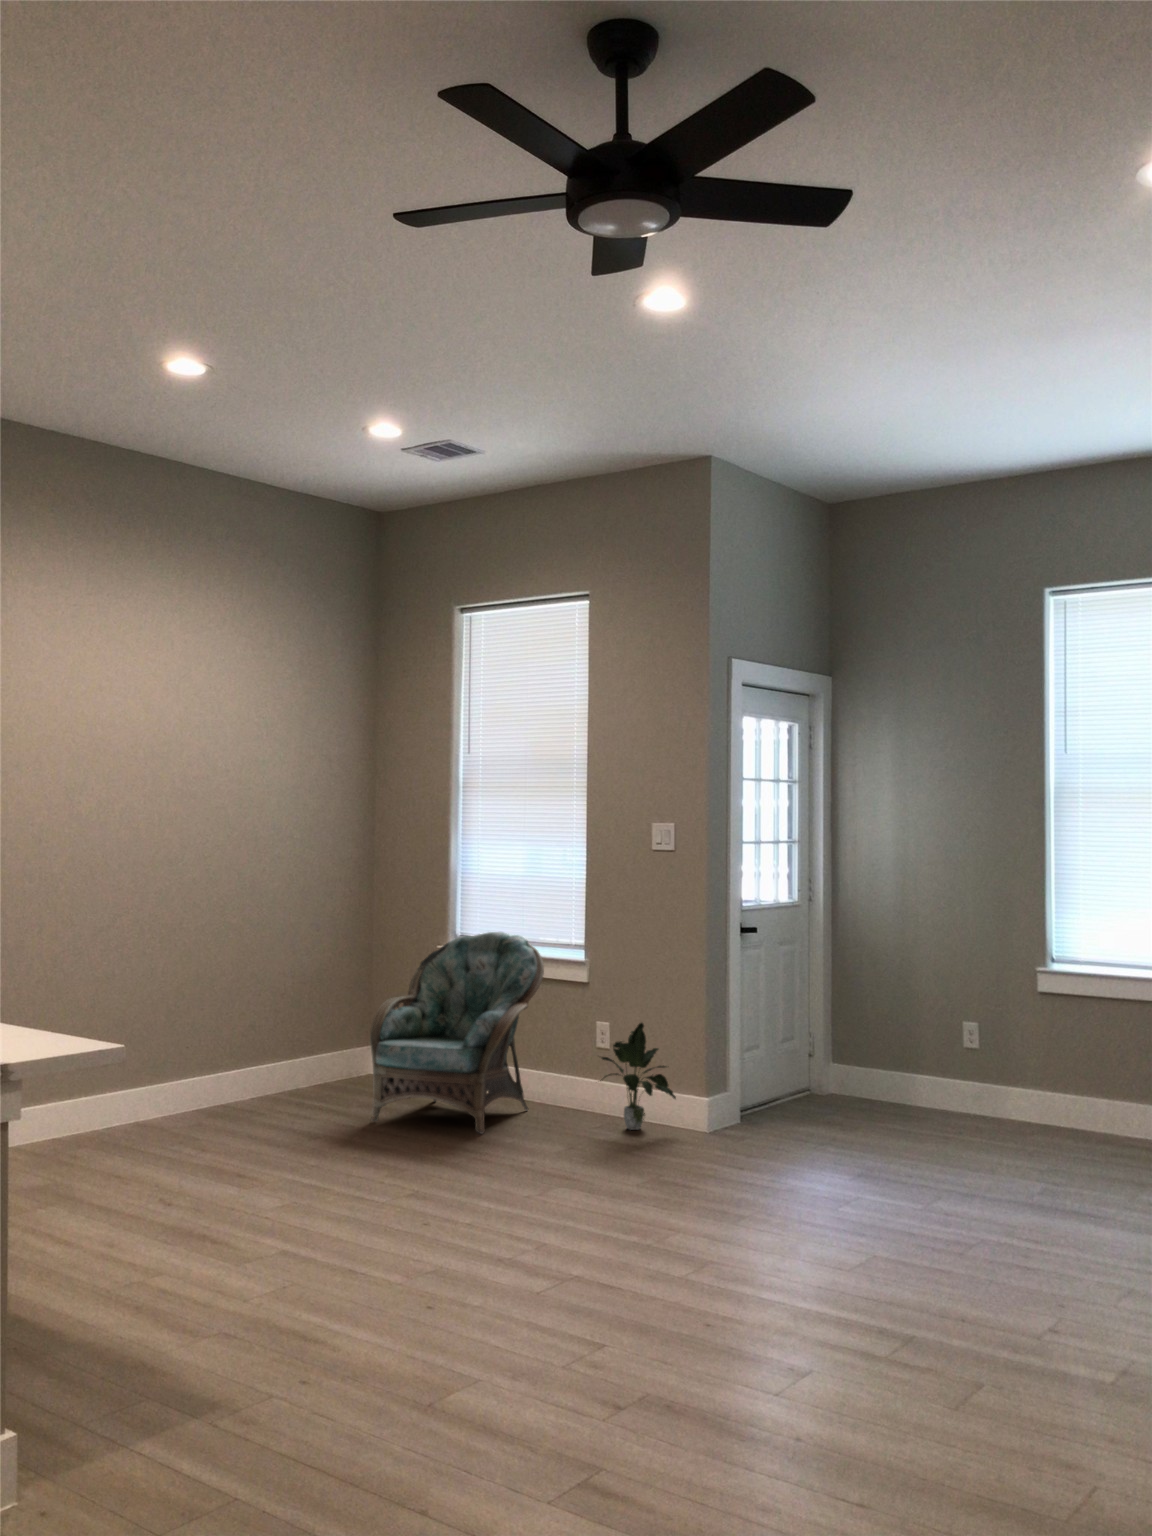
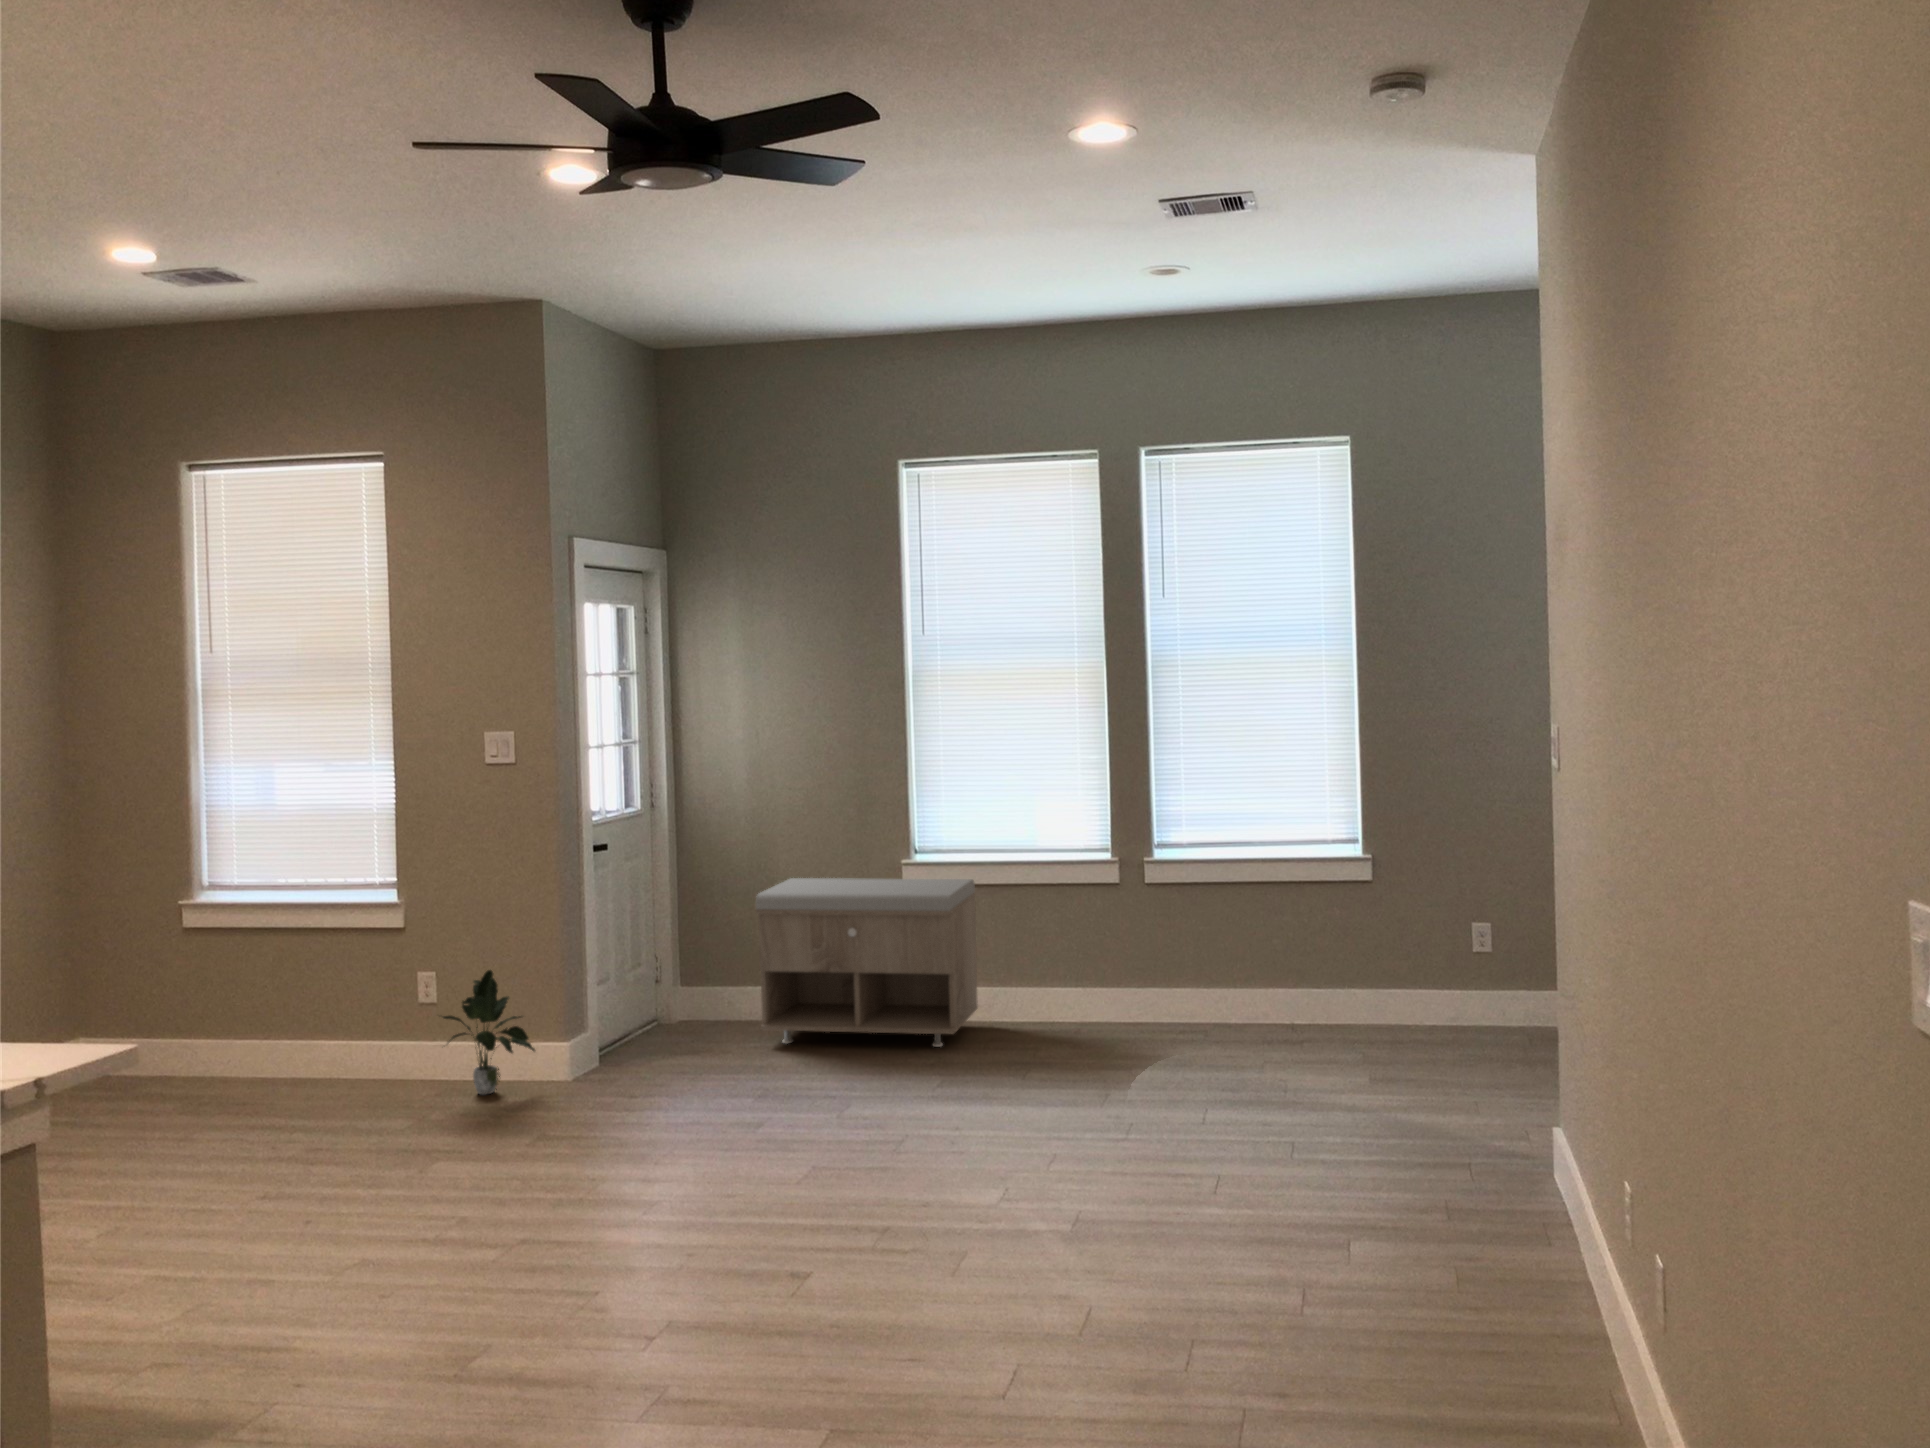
armchair: present [370,932,544,1133] -> none [129,877,351,1137]
storage bench: none [884,976,1109,1152] -> present [756,878,978,1047]

